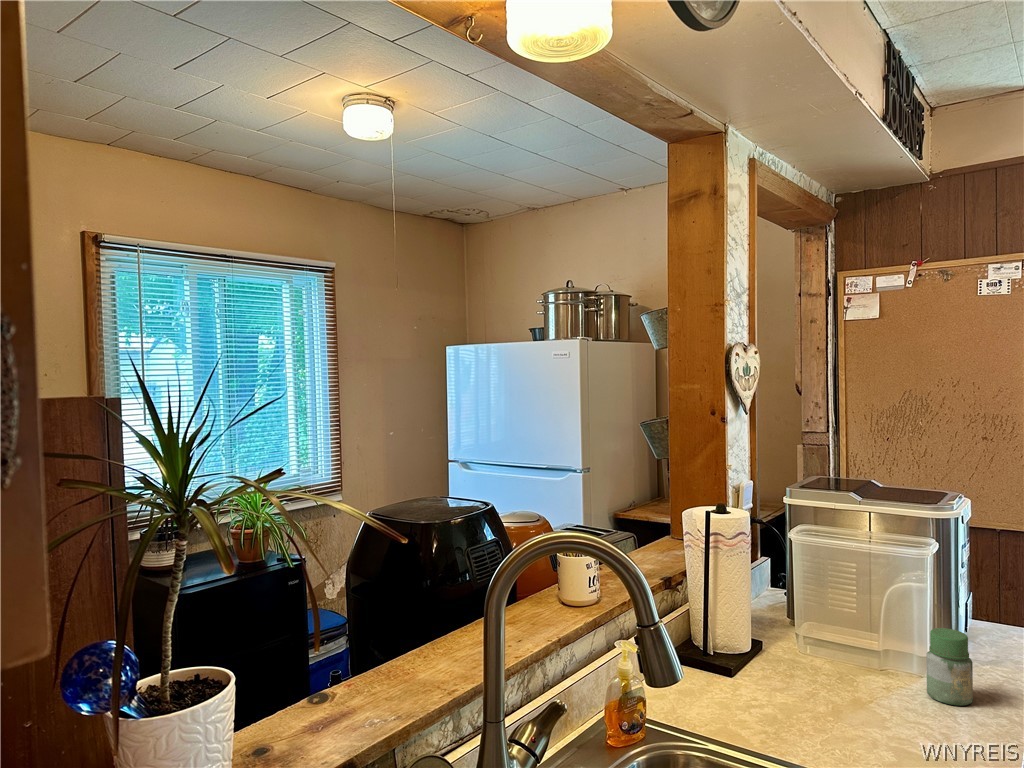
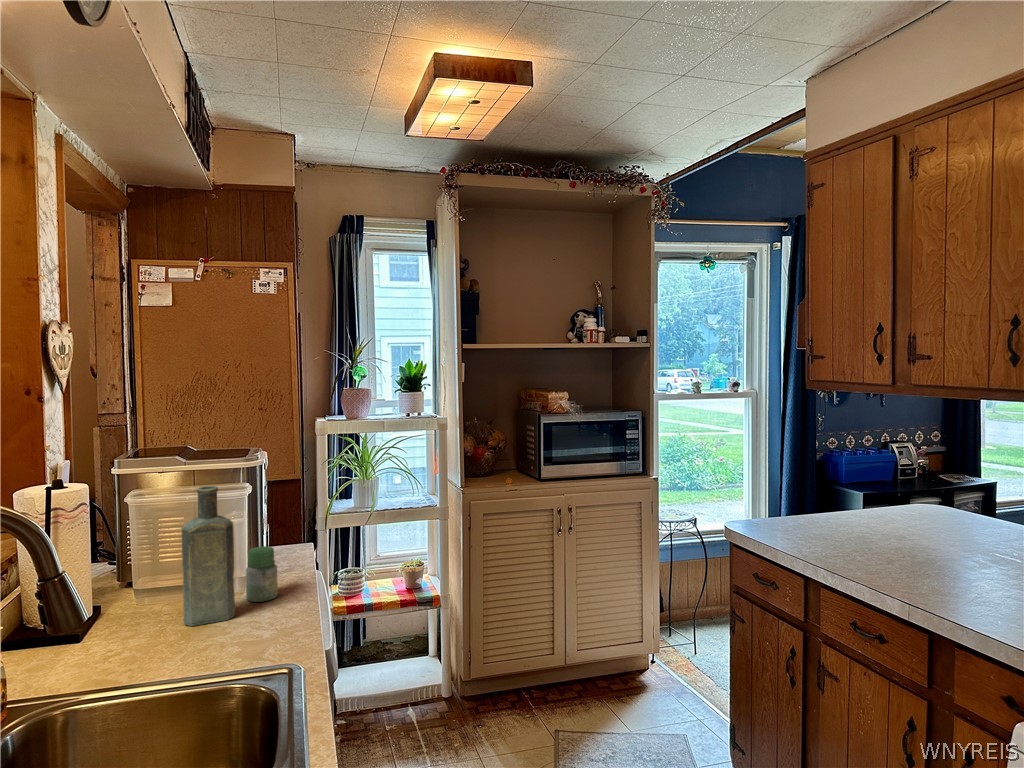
bottle: none [831,539,905,715] -> present [182,486,235,626]

